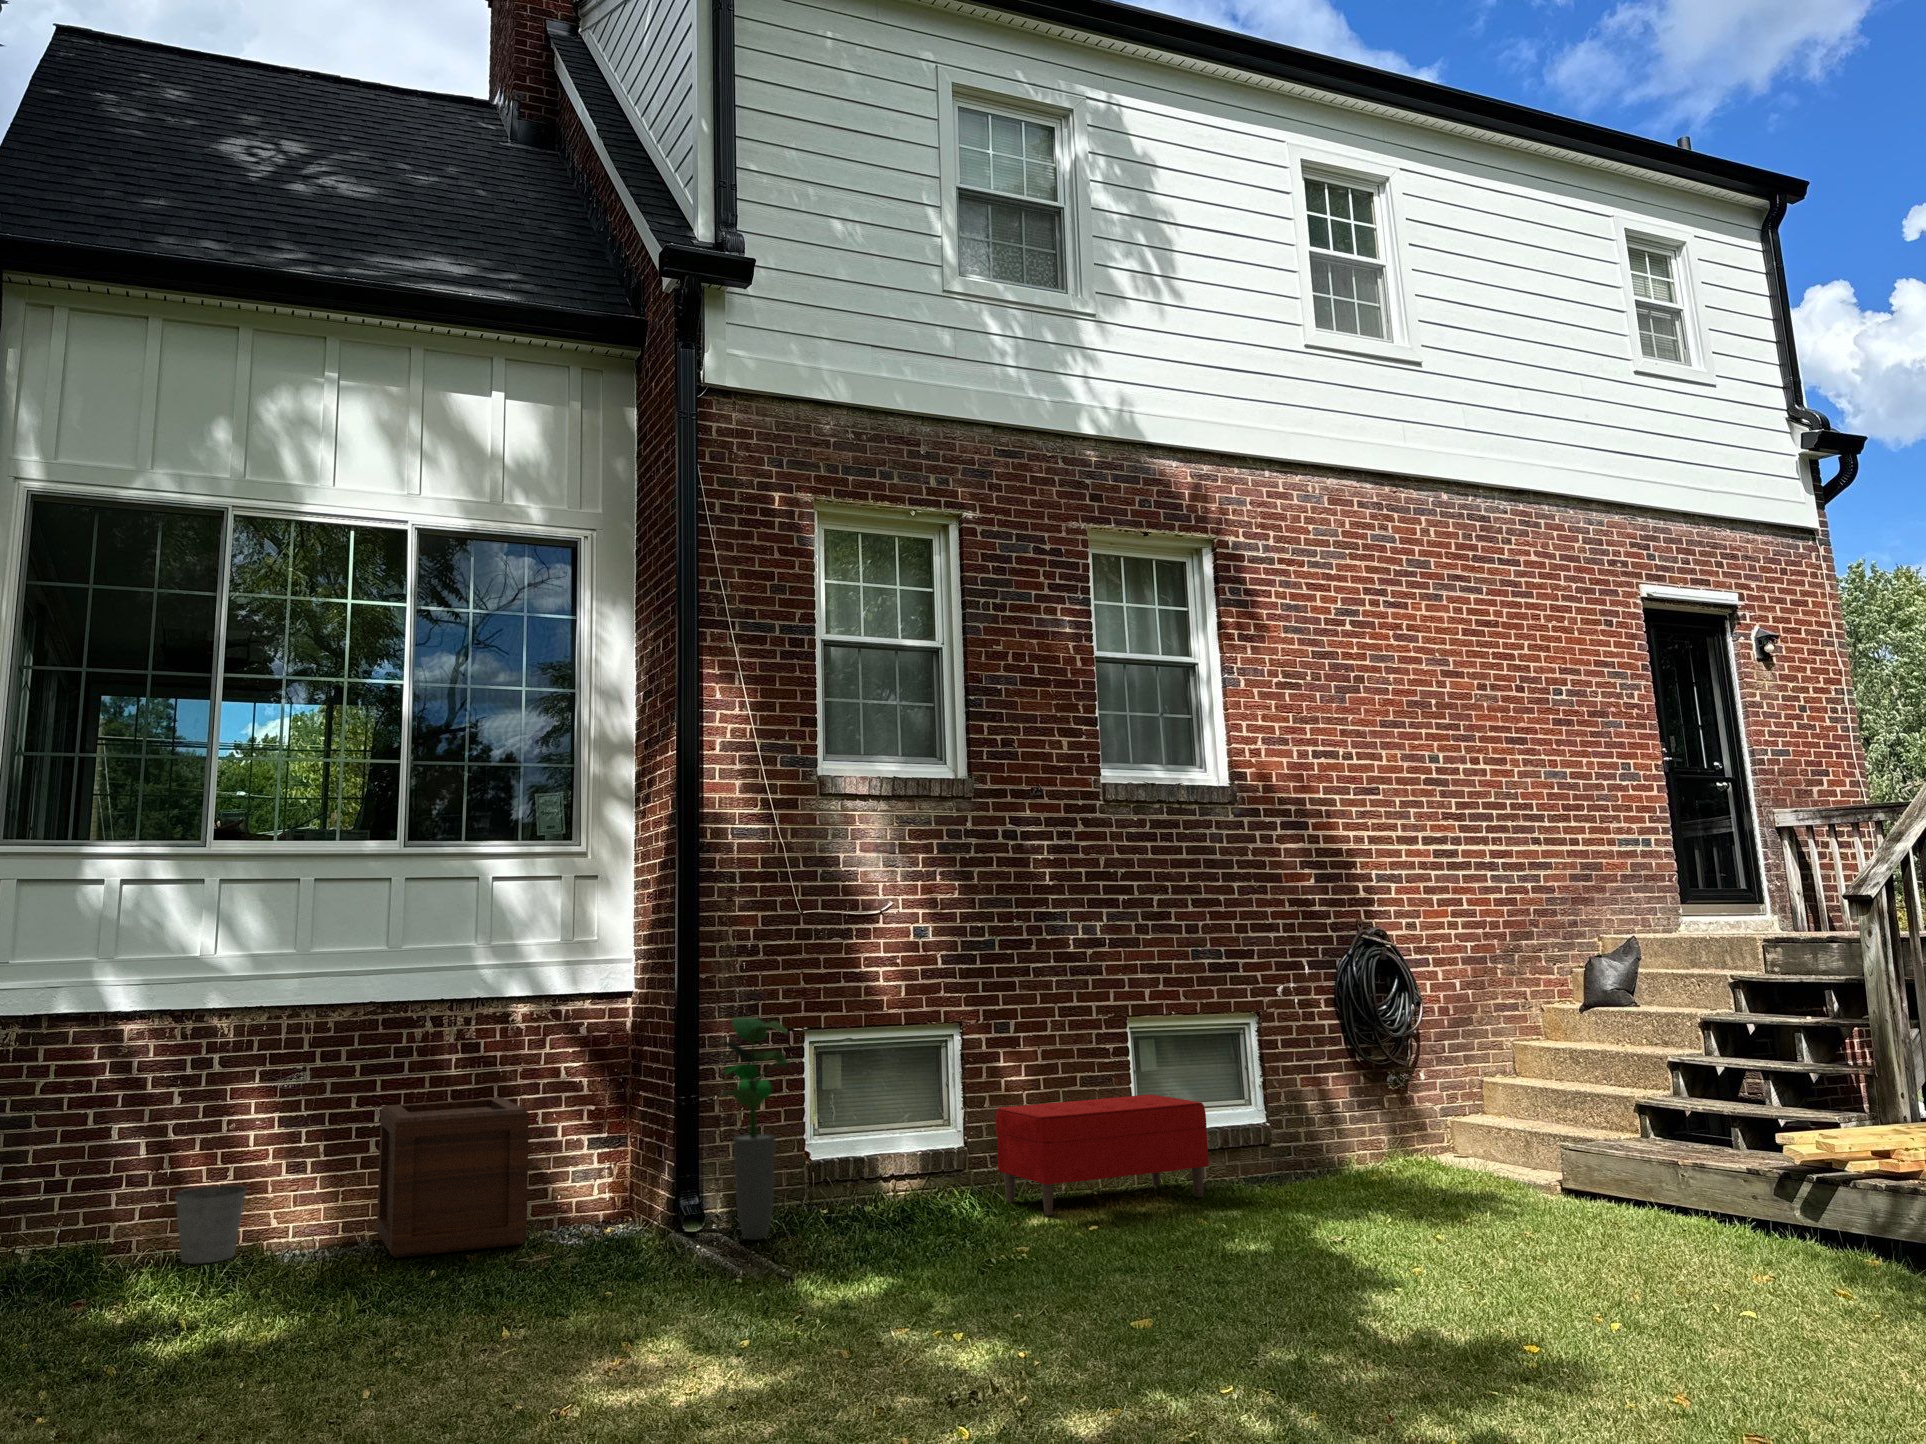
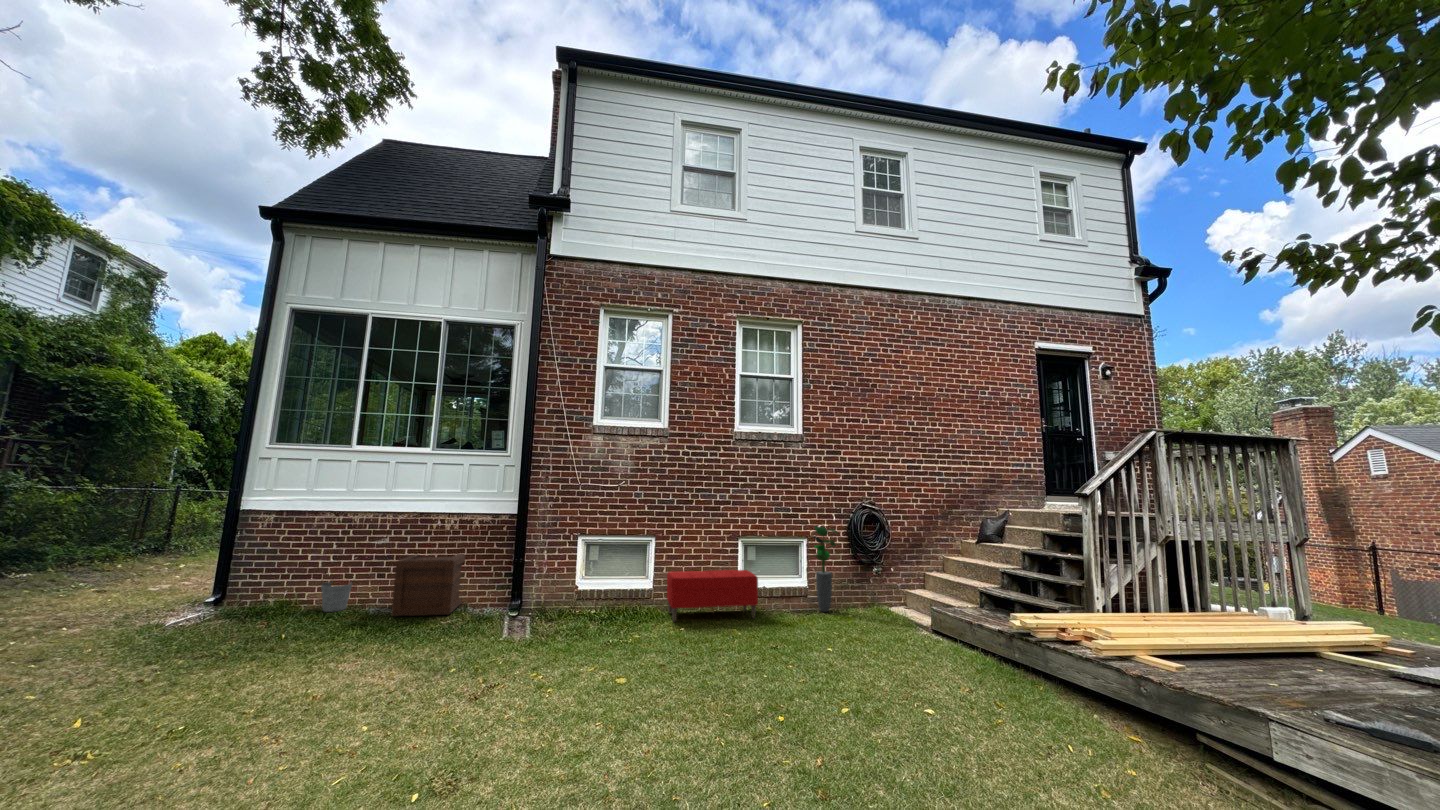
potted plant: present [721,1018,793,1240] -> present [812,526,837,612]

